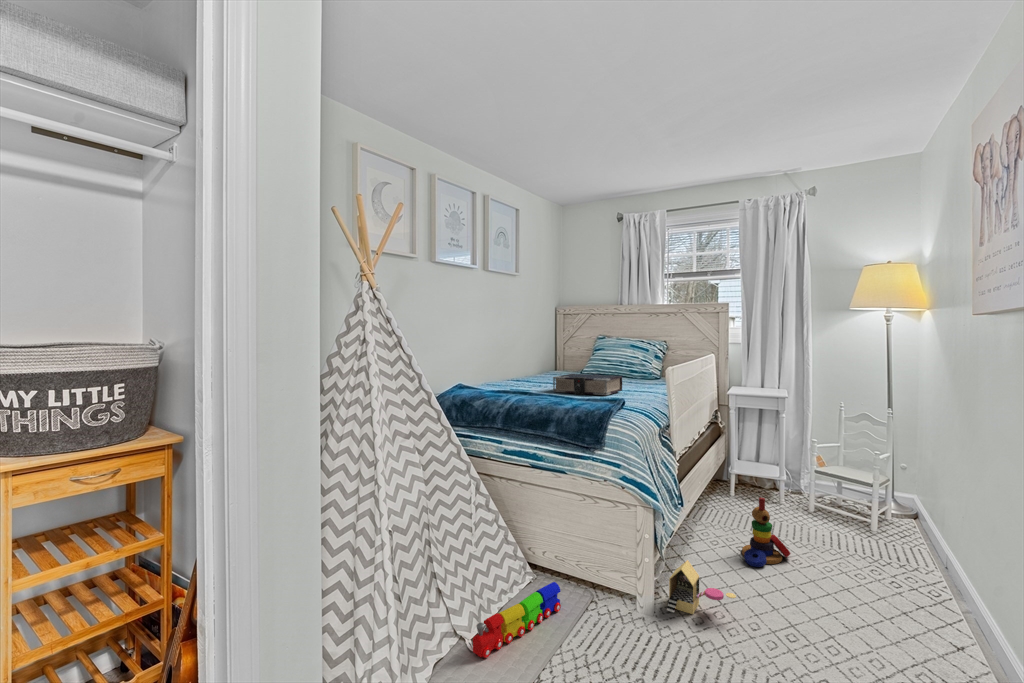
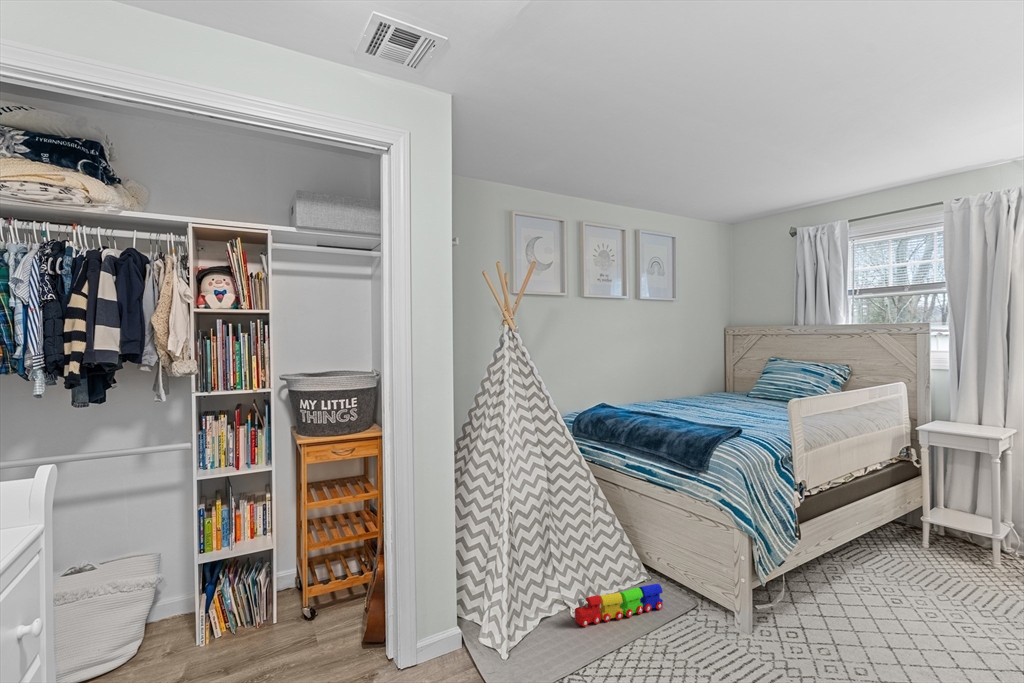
book: present [553,374,622,395] -> none [693,398,769,422]
stacking toy: present [742,497,791,567] -> none [890,547,956,622]
toy house: present [667,560,736,614] -> none [767,590,841,643]

